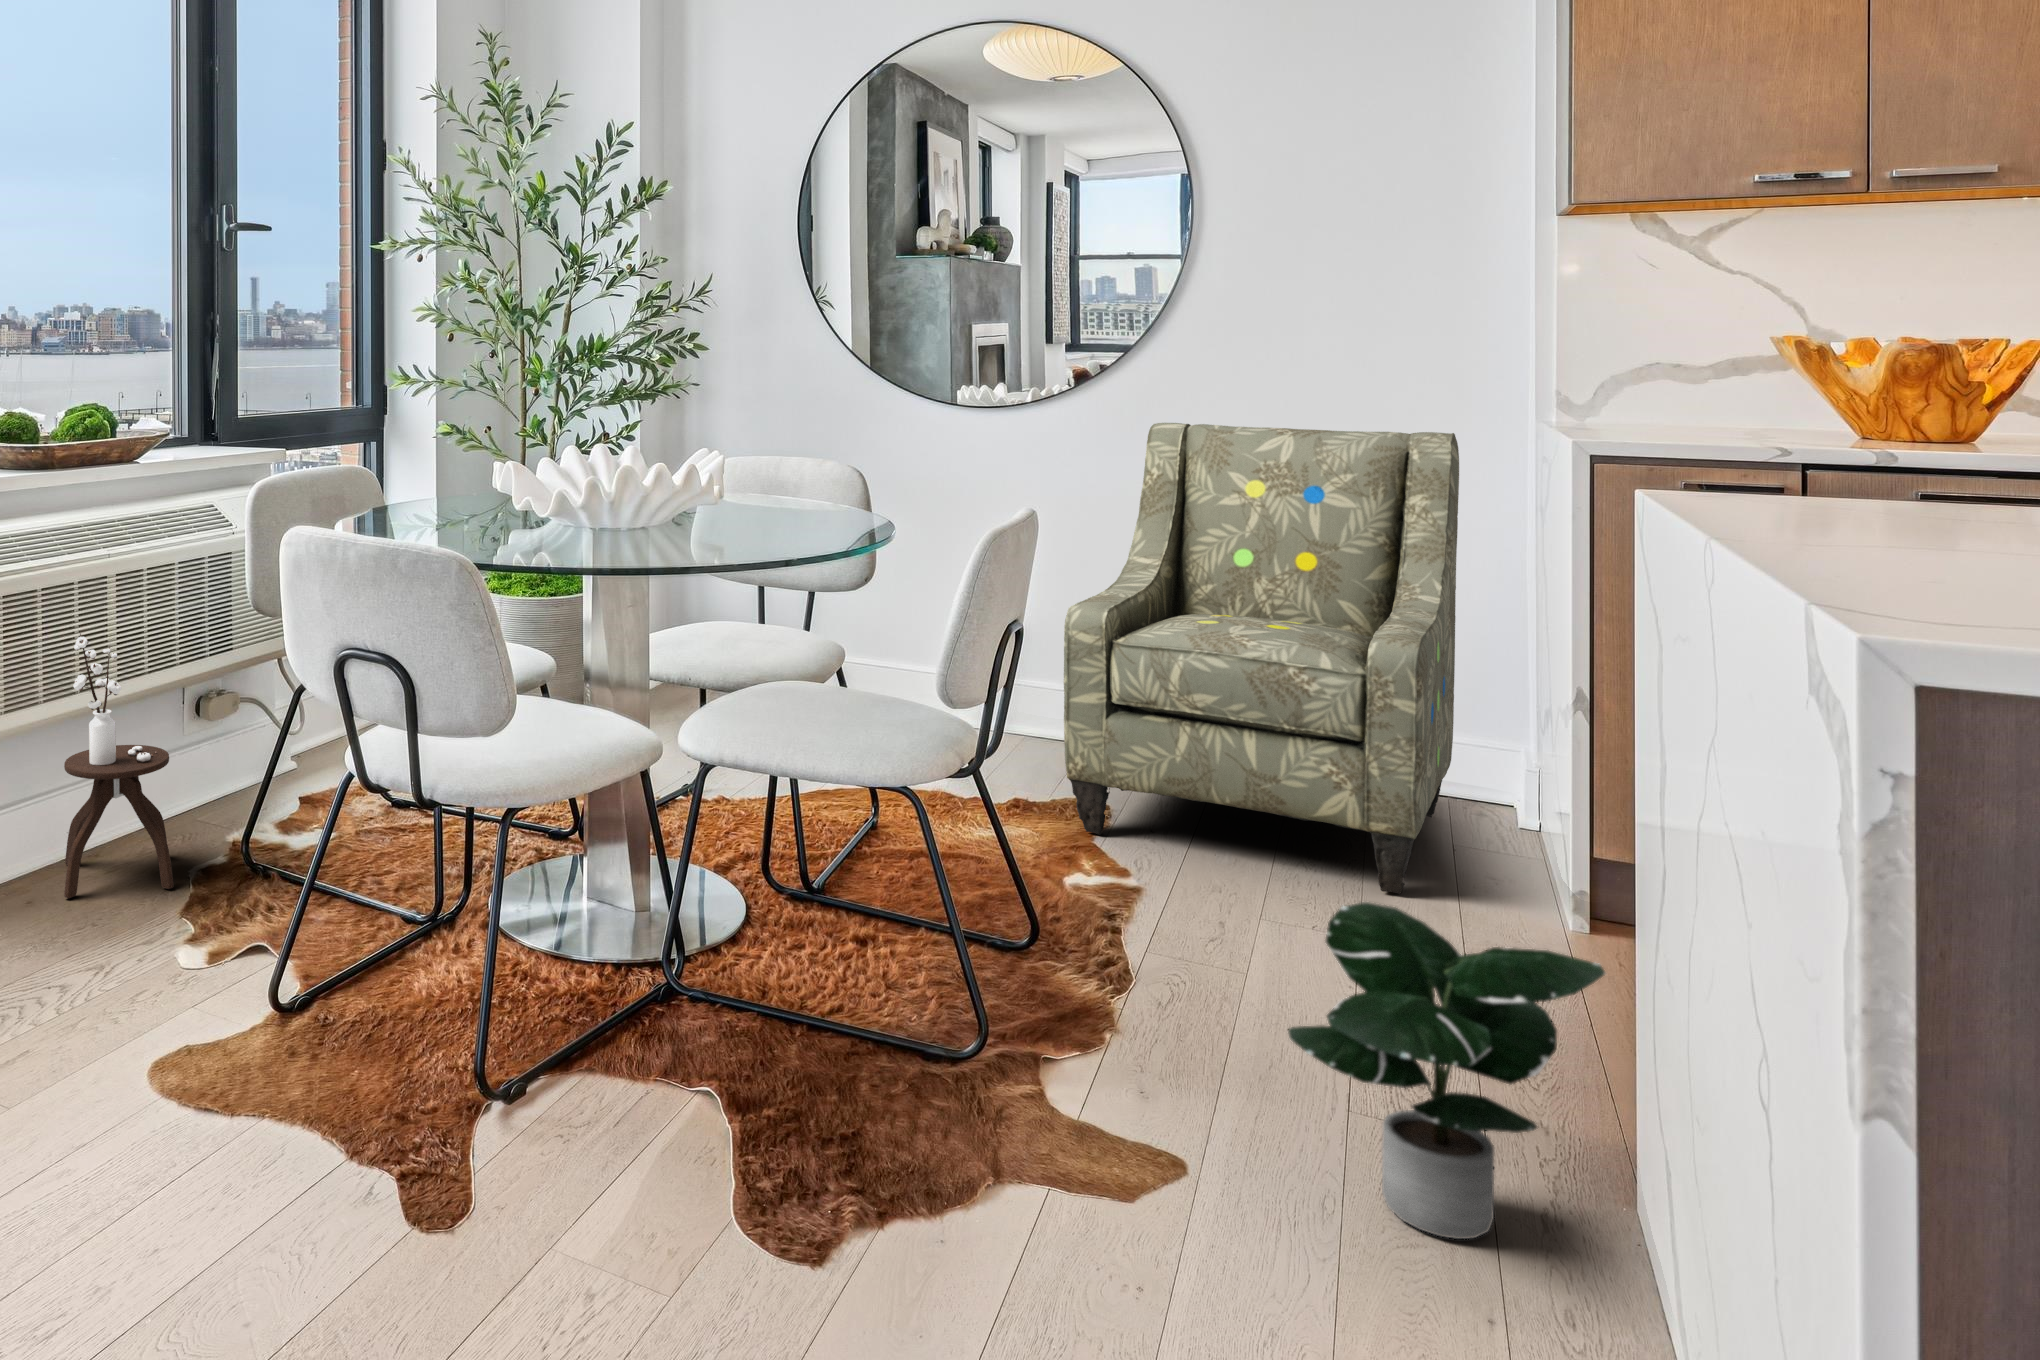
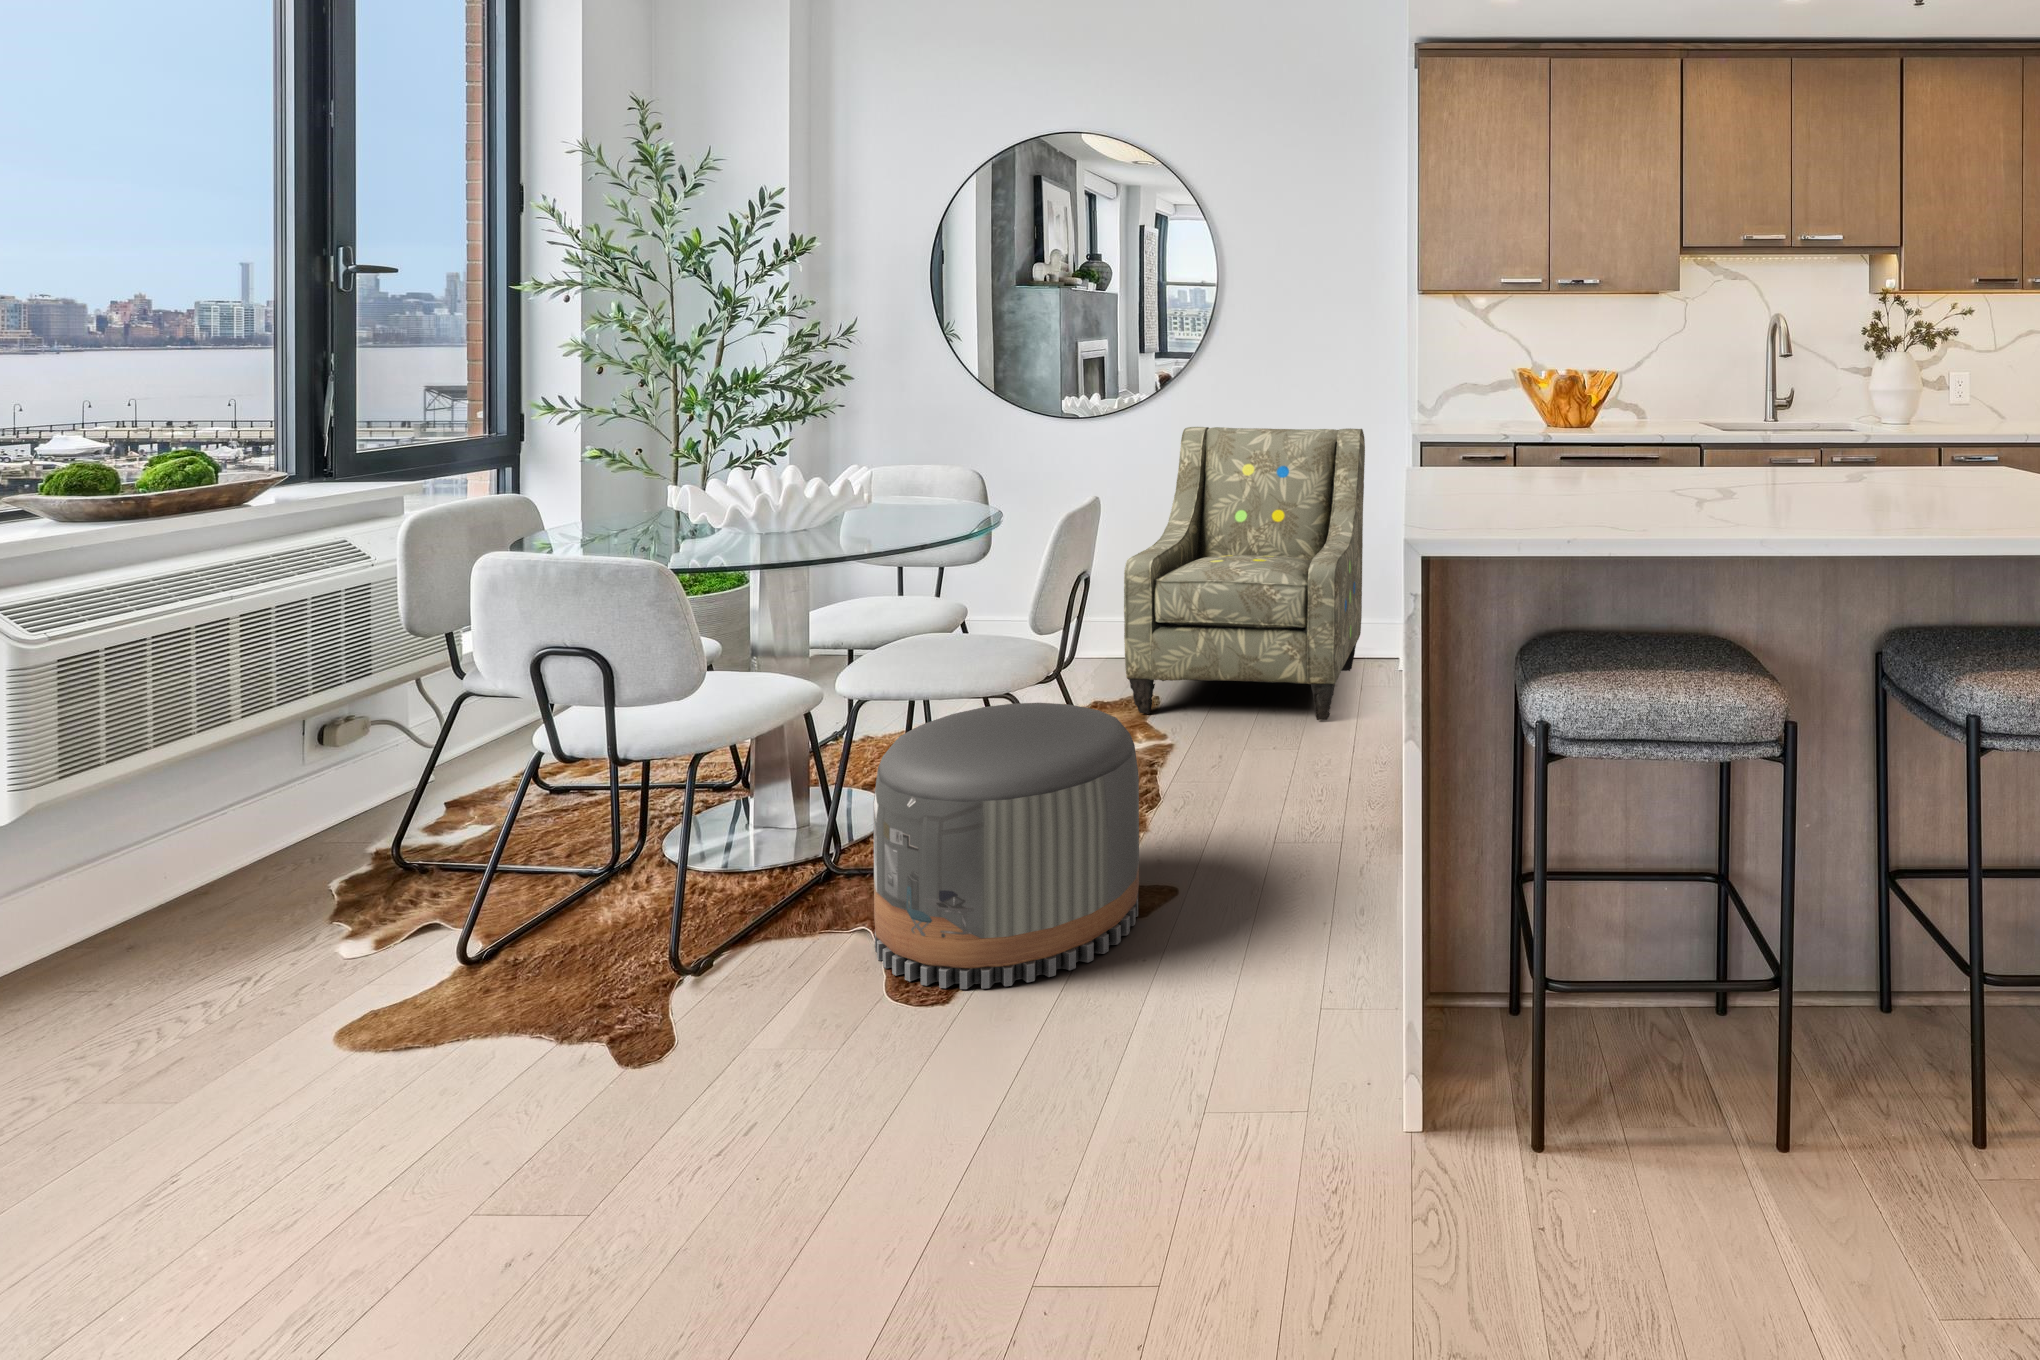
side table: present [64,634,174,898] -> none [175,670,319,927]
pouf: none [720,801,1101,1233] -> present [873,703,1139,989]
potted plant: present [1288,902,1605,1239] -> none [1246,721,1405,905]

